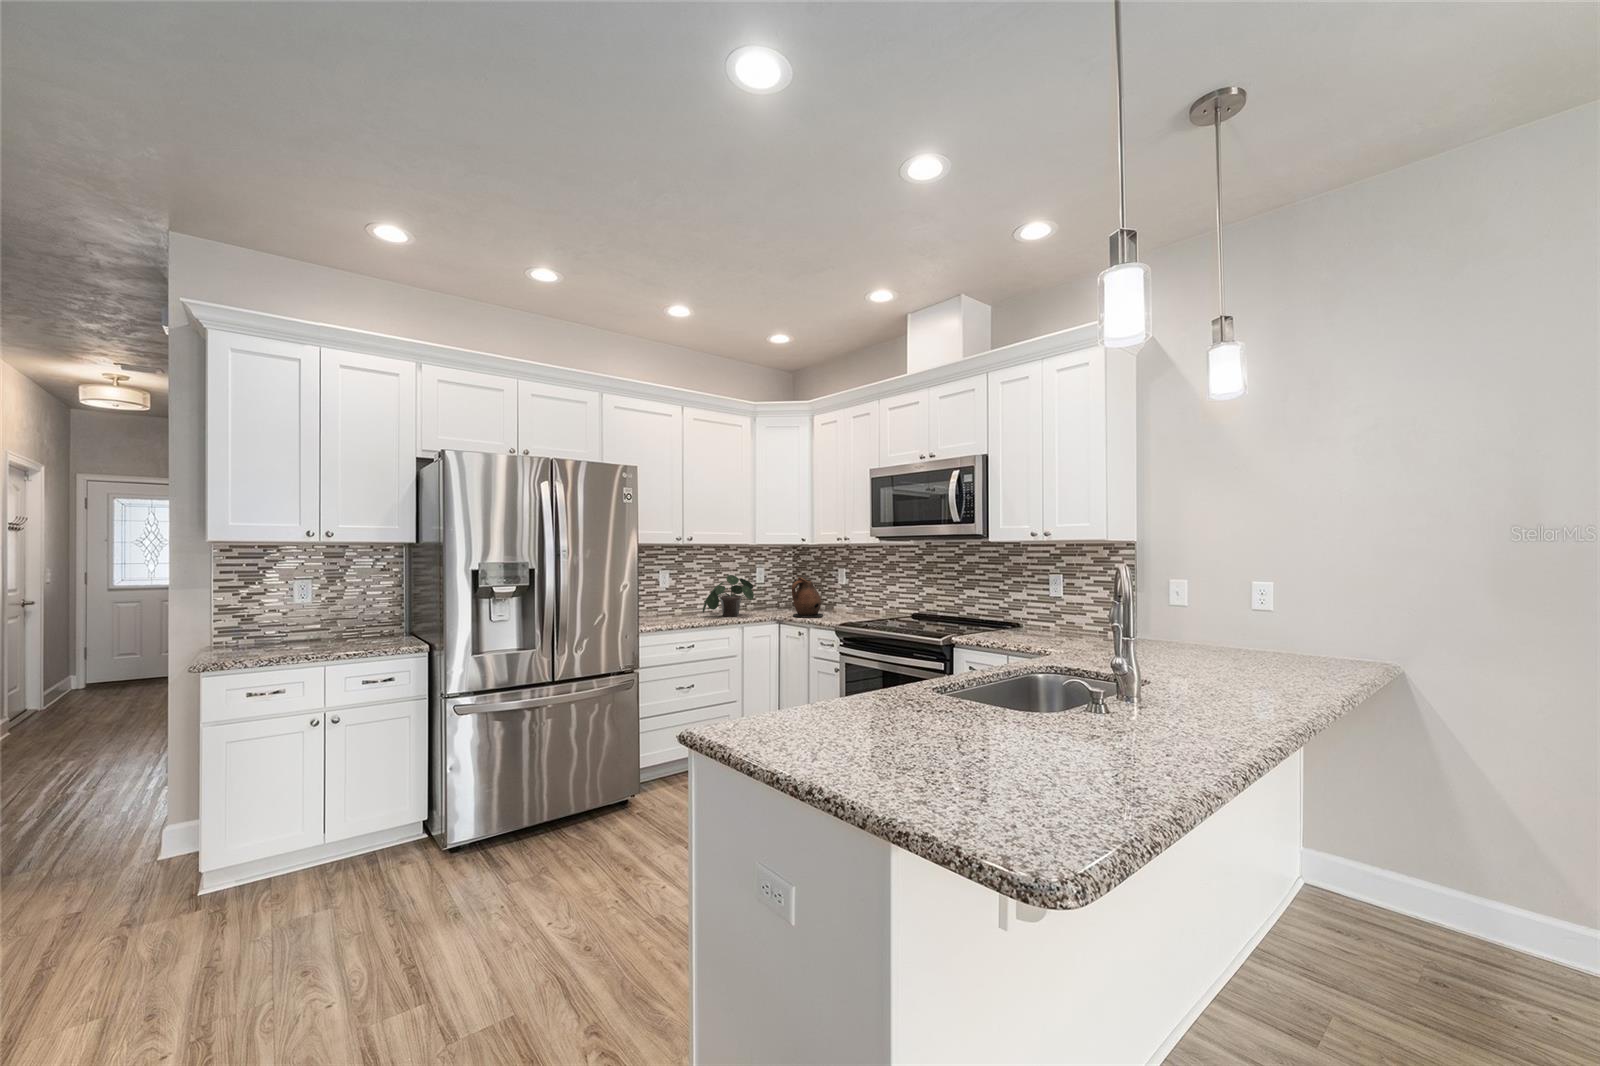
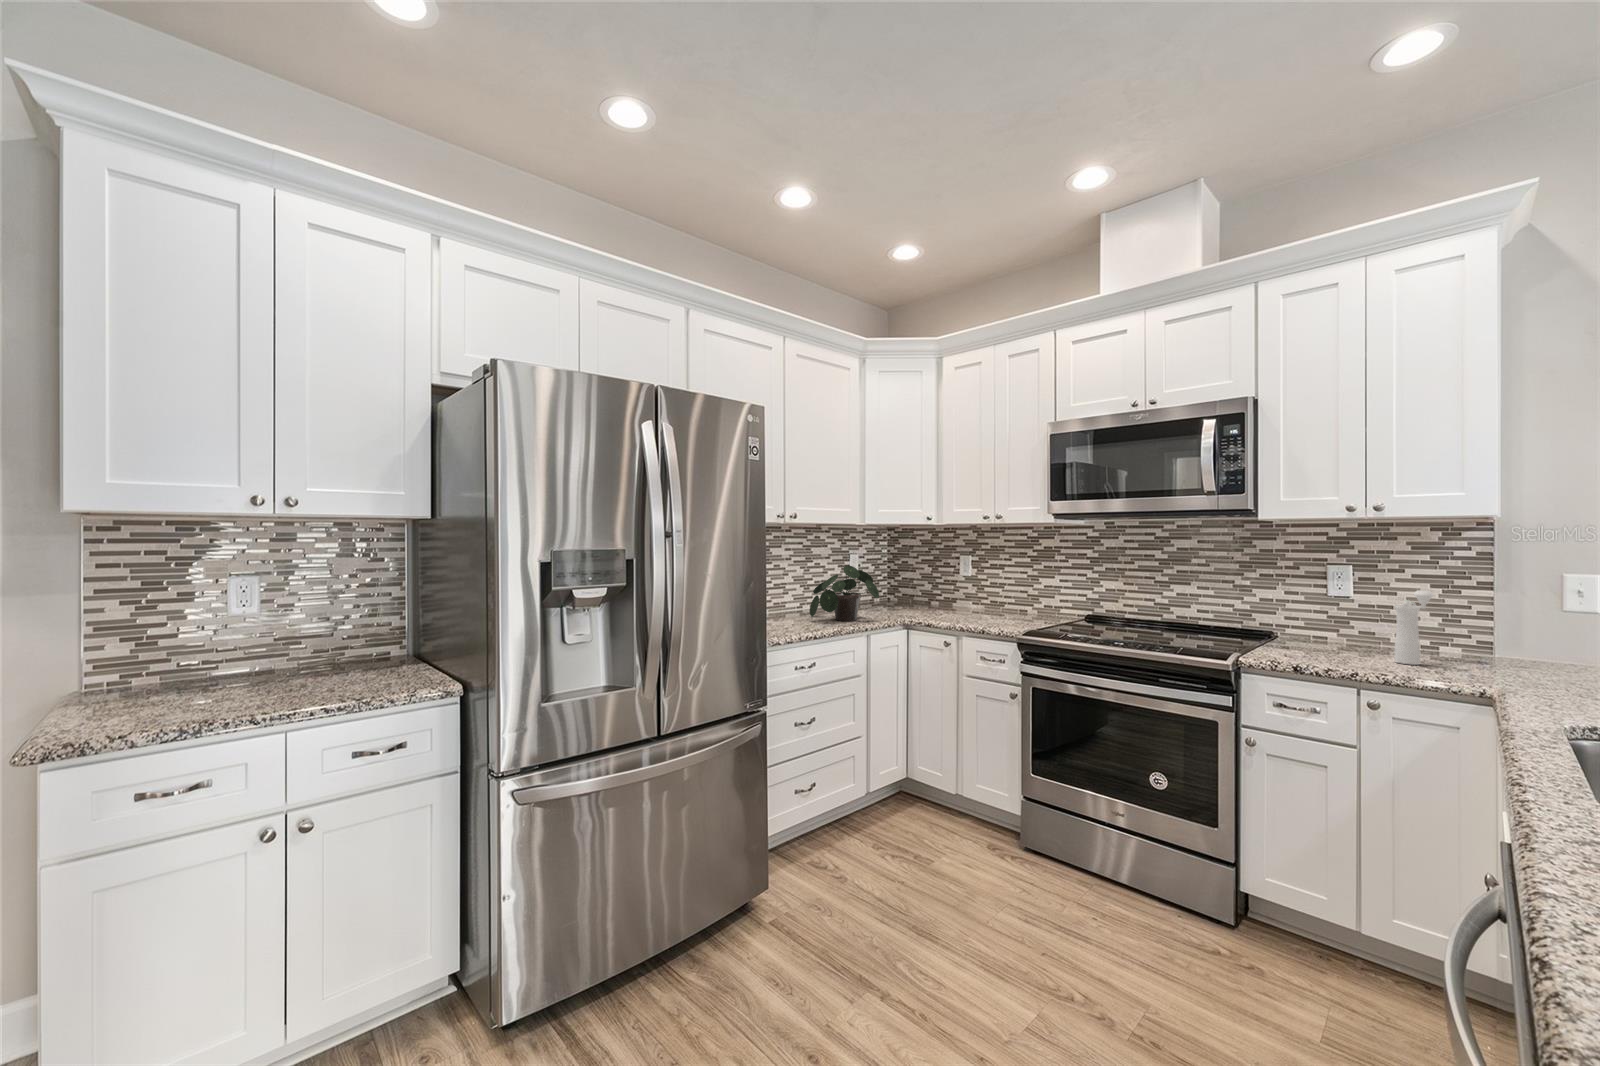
ceramic pitcher: present [792,577,823,617] -> none [925,568,972,622]
pepper mill: none [1041,591,1072,641] -> present [1394,590,1433,665]

